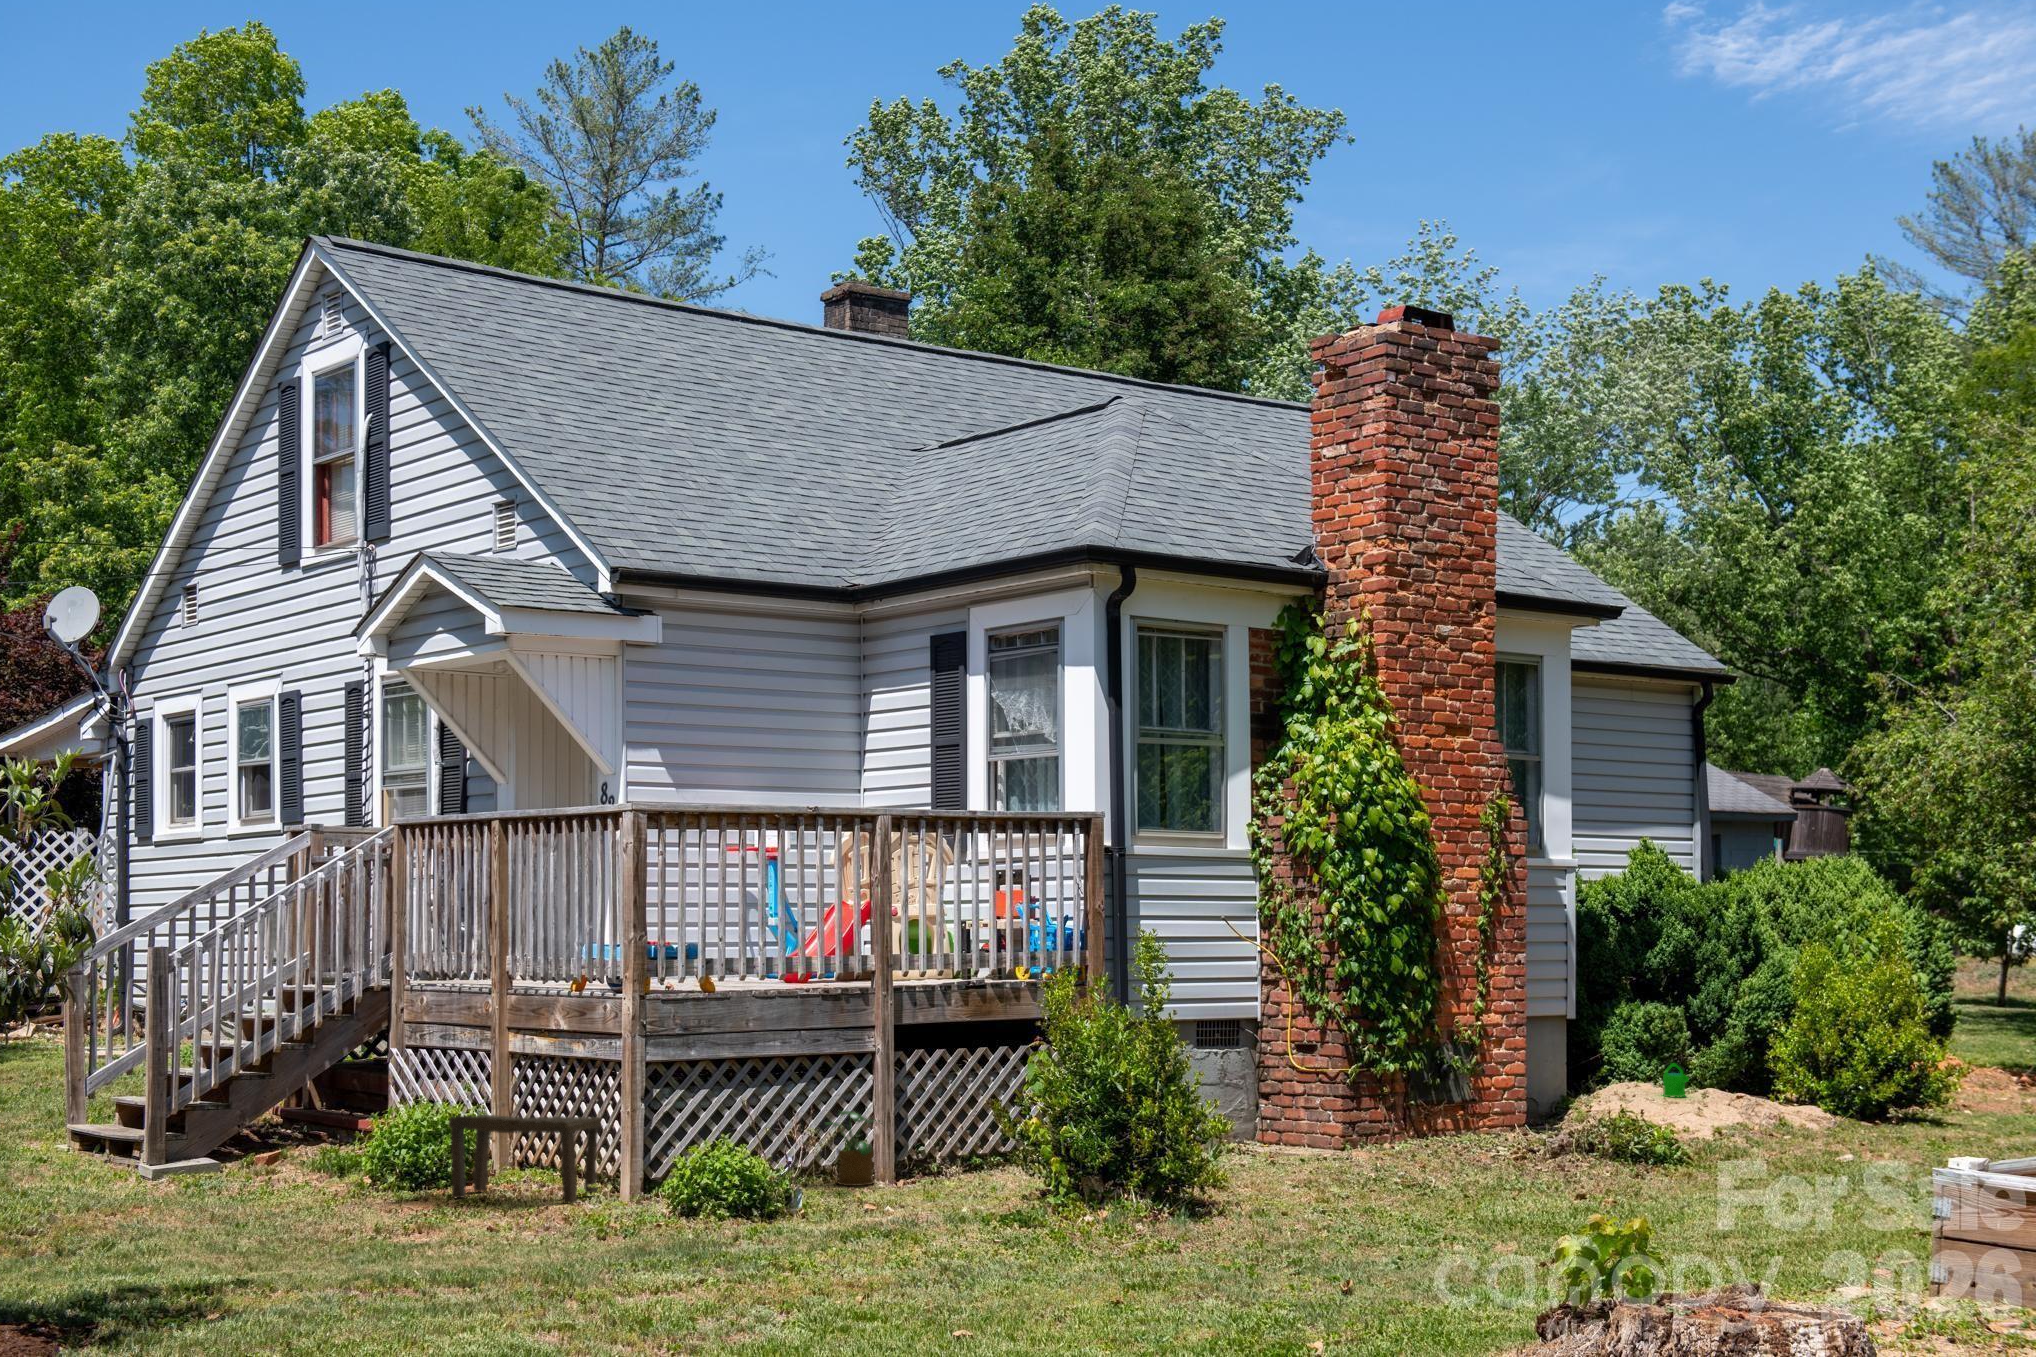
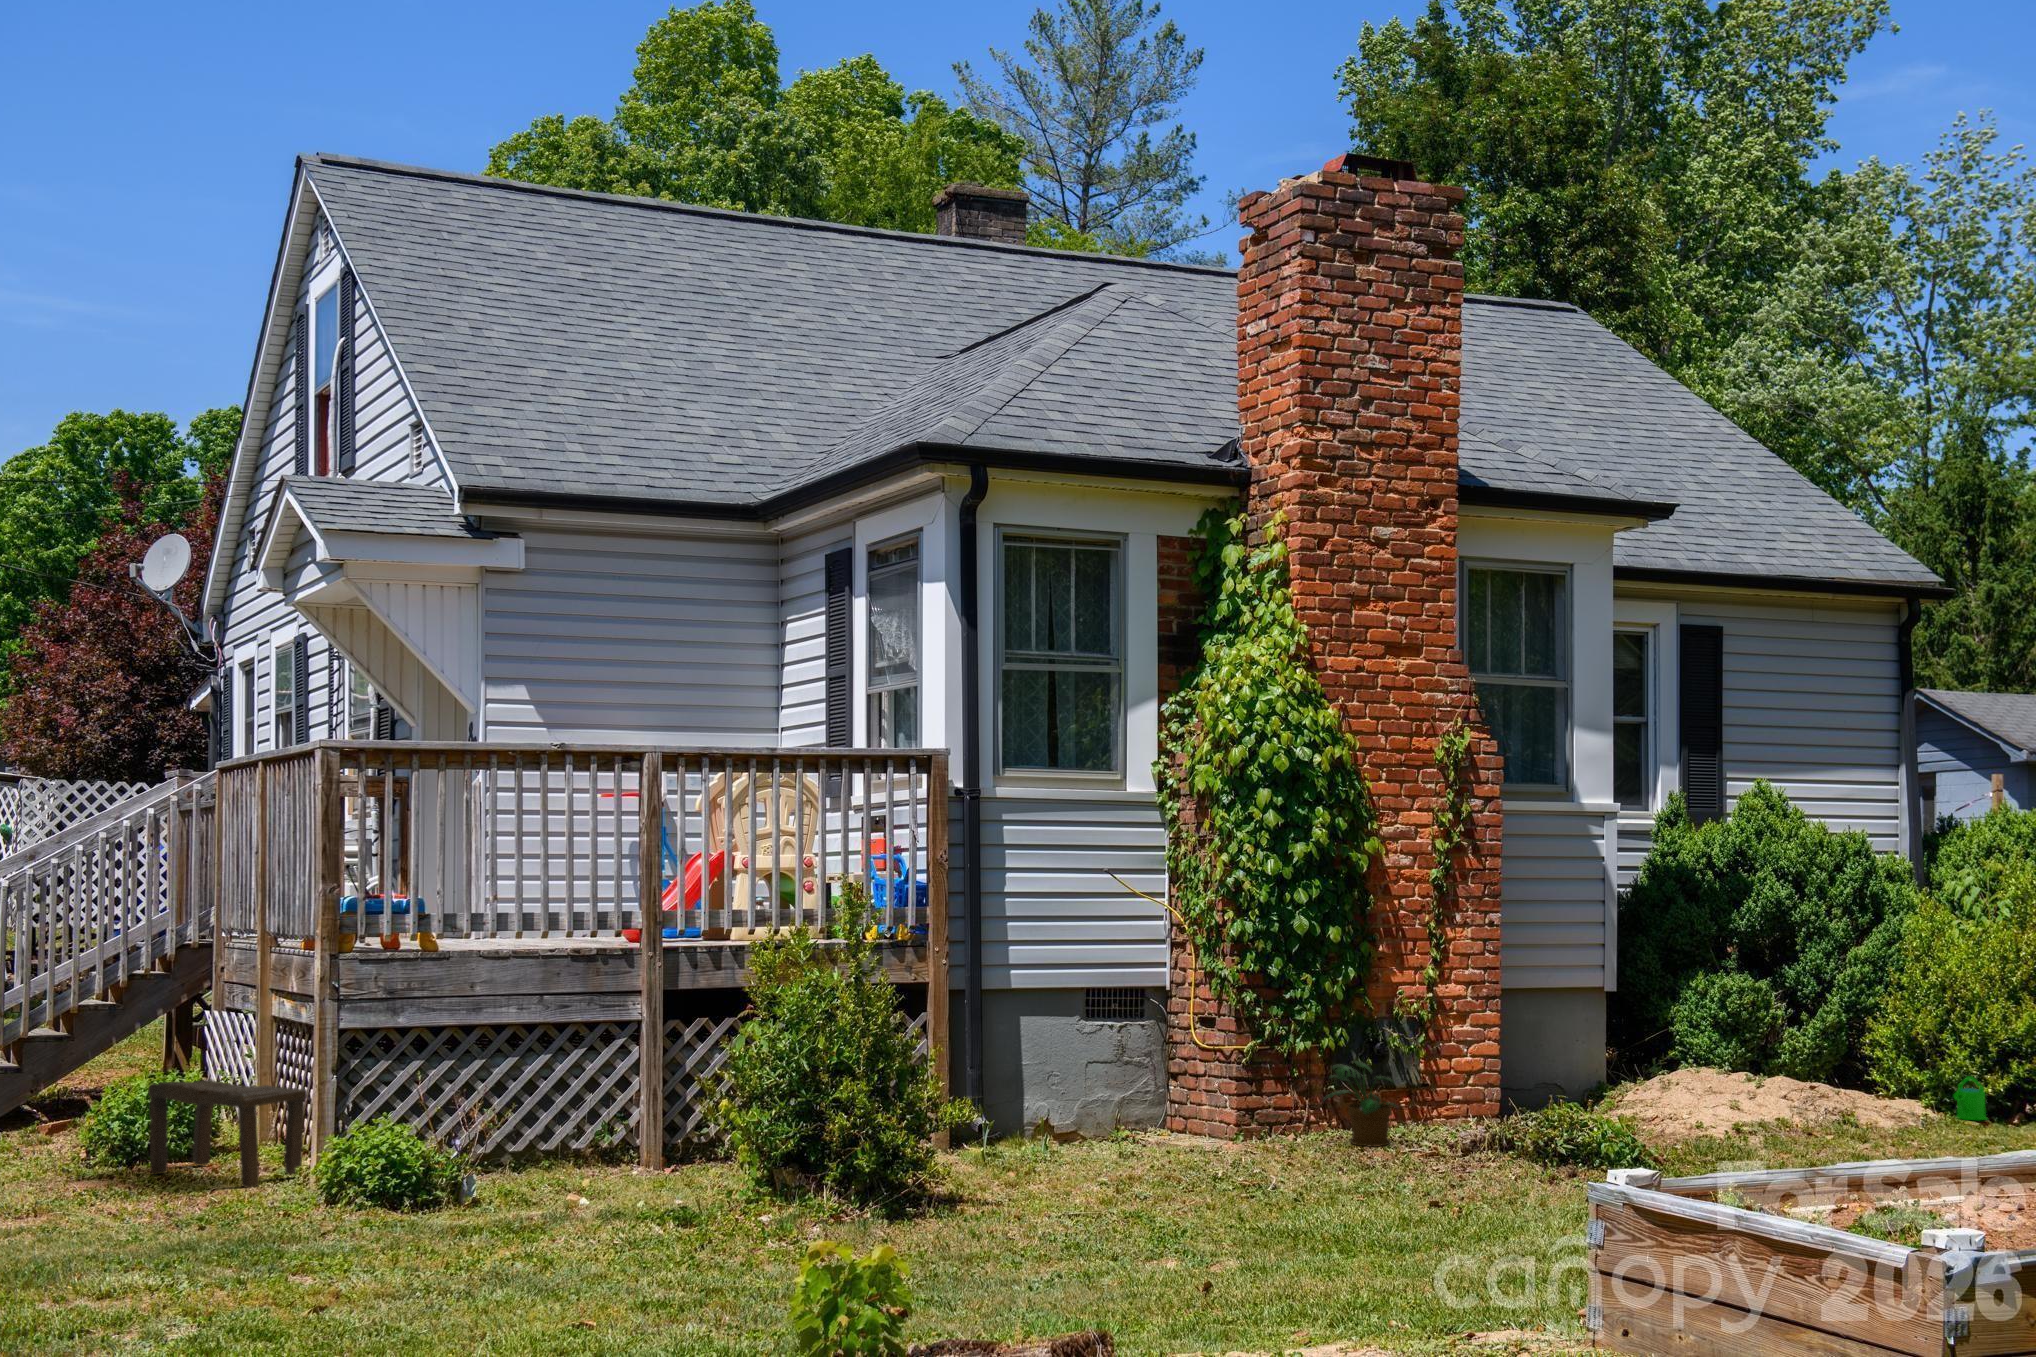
watering can: present [1663,1063,1689,1097] -> present [1954,1076,1987,1120]
potted plant: present [826,1111,882,1186] -> present [1323,1061,1395,1147]

